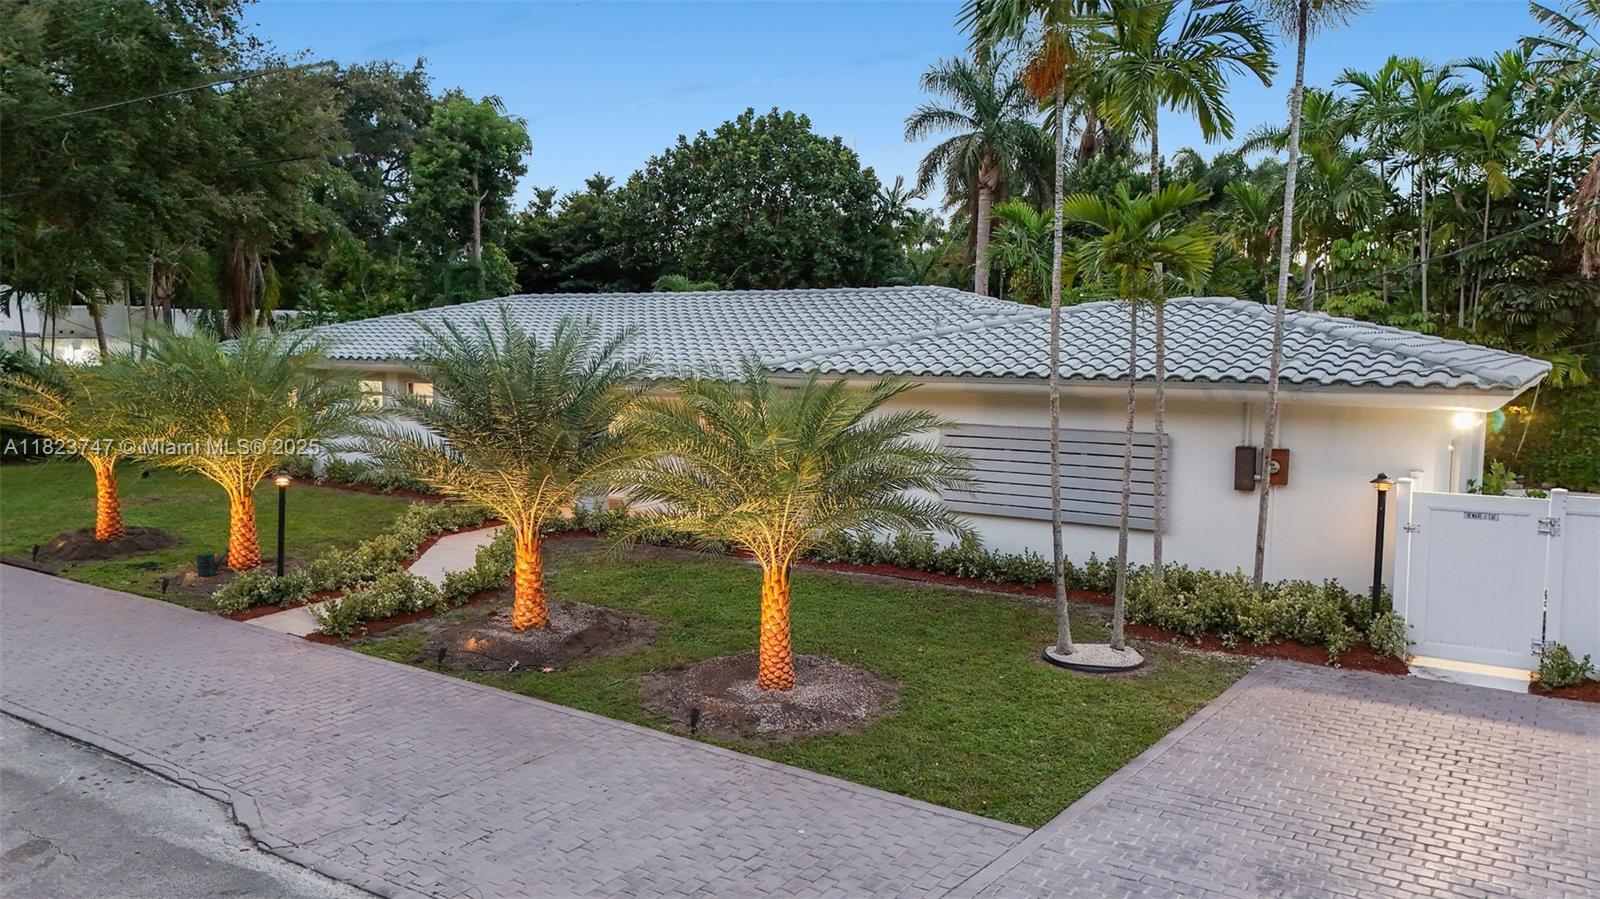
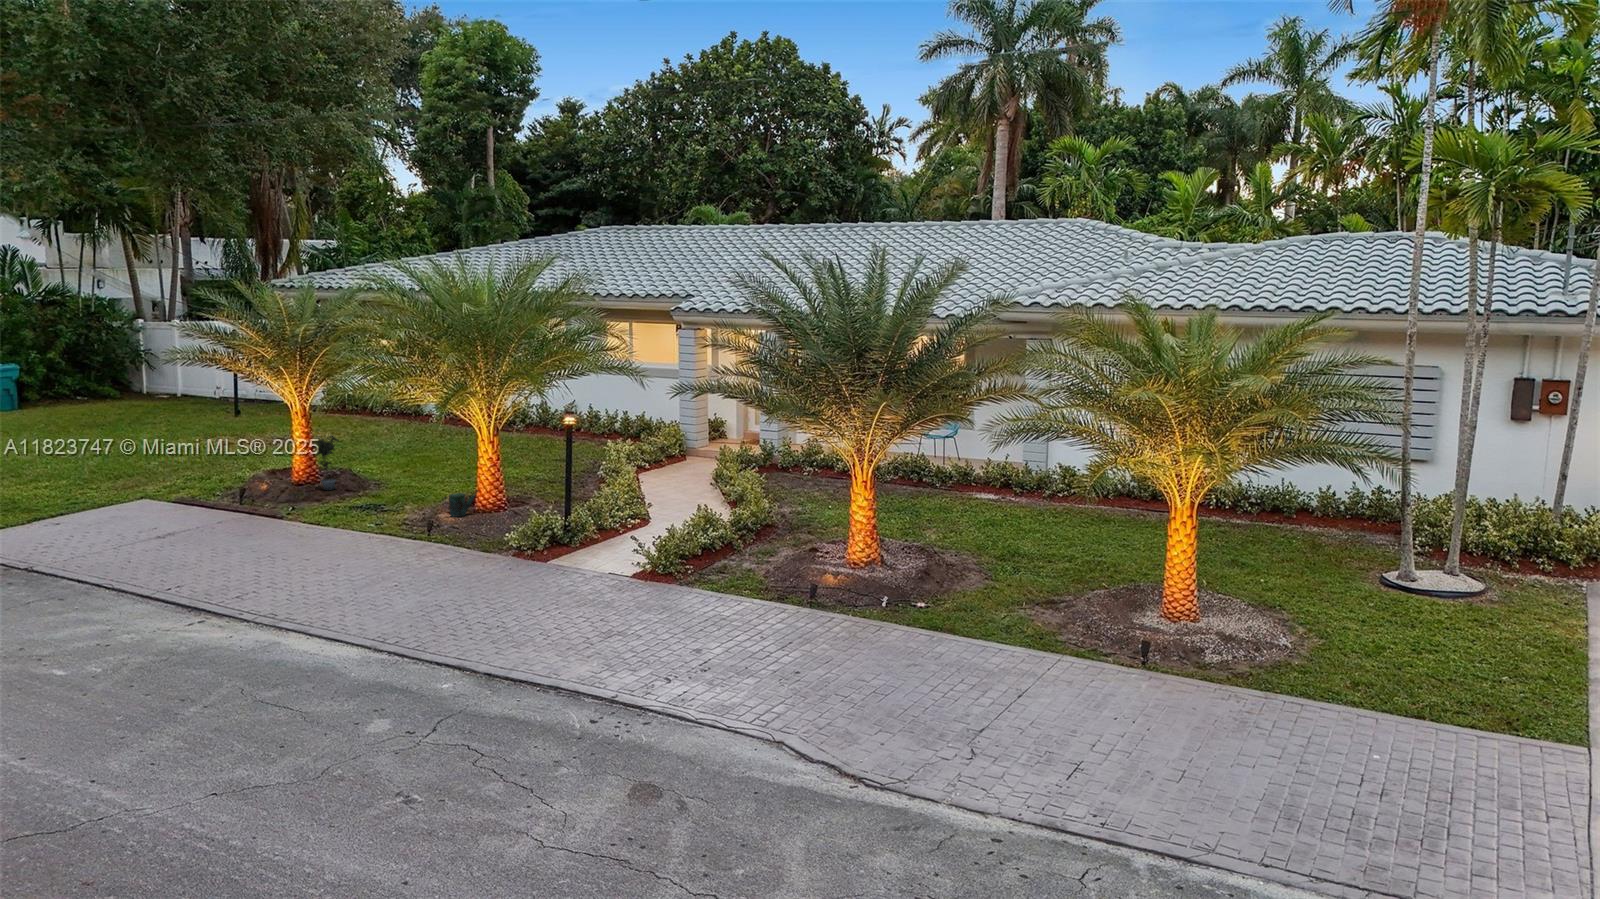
potted plant: none [98,492,129,549] -> present [316,435,339,490]

